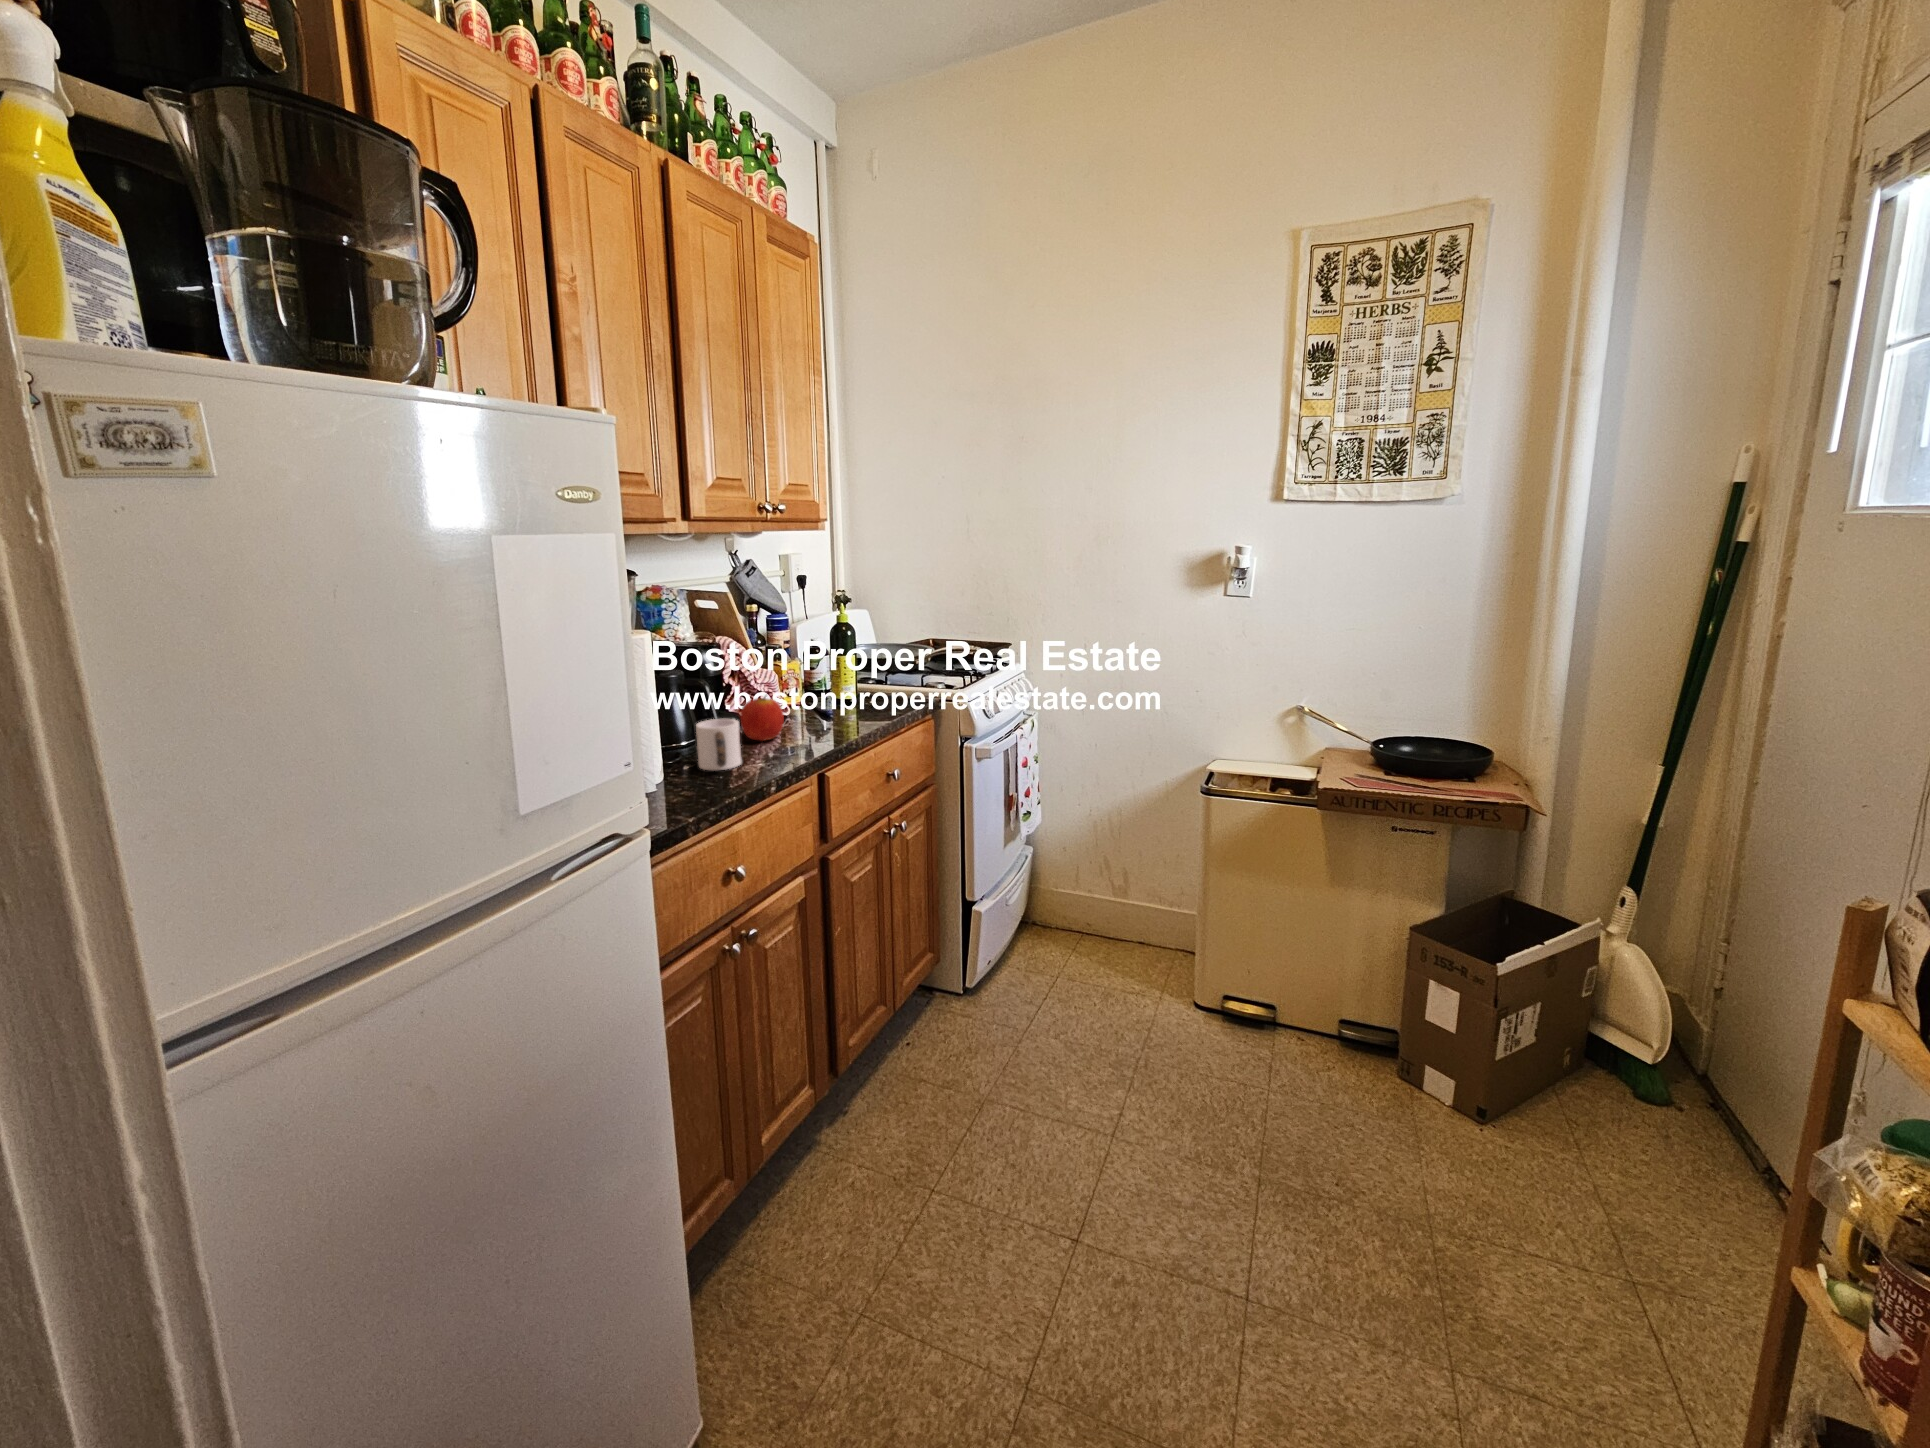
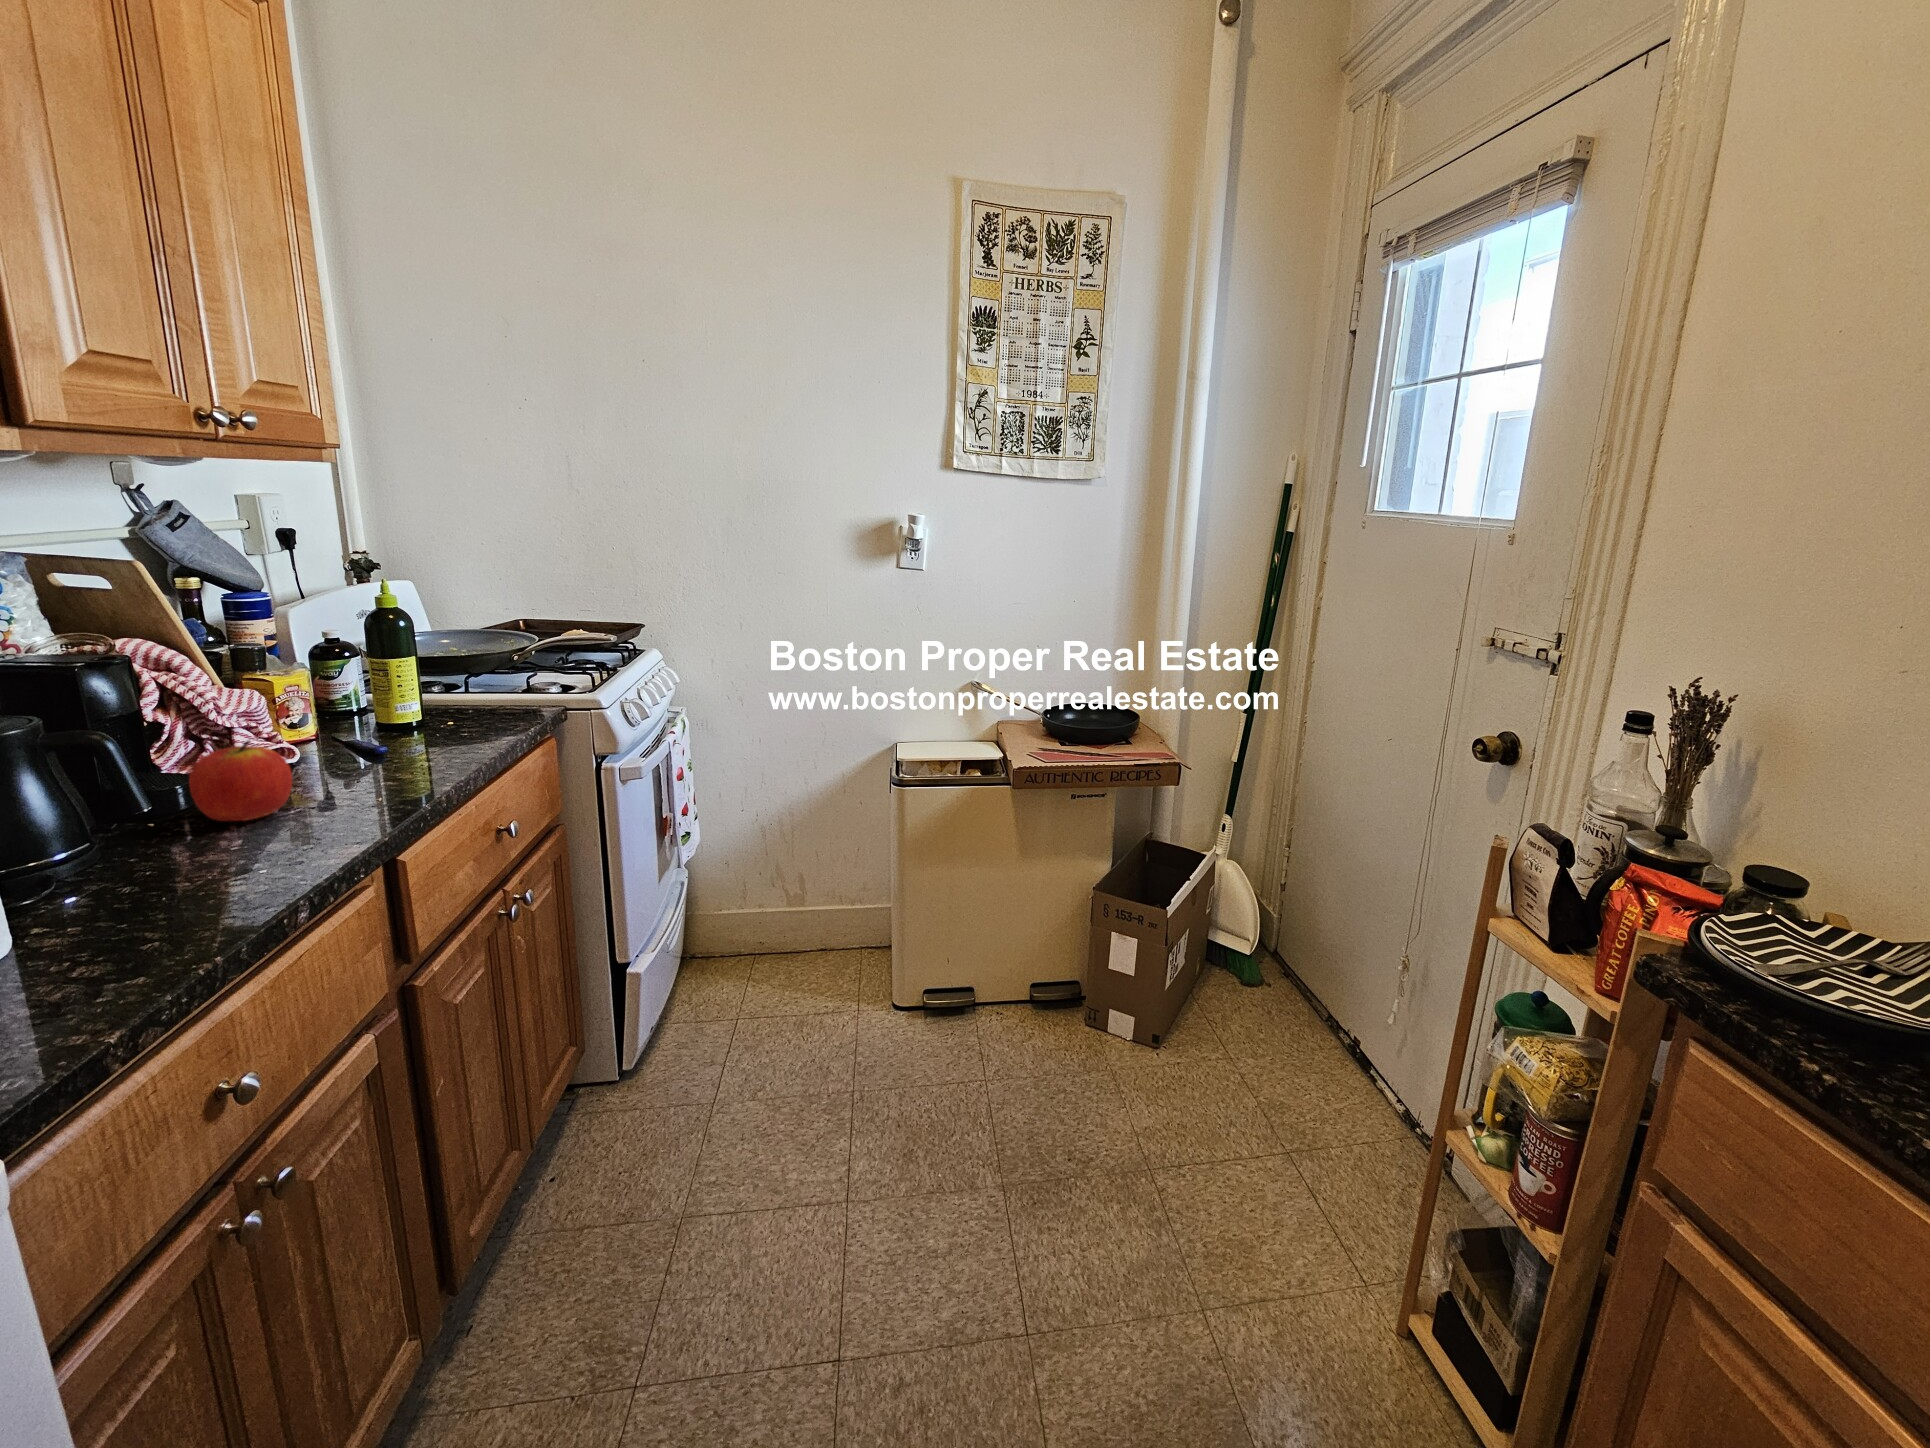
mug: present [696,719,742,770] -> none [77,798,207,905]

